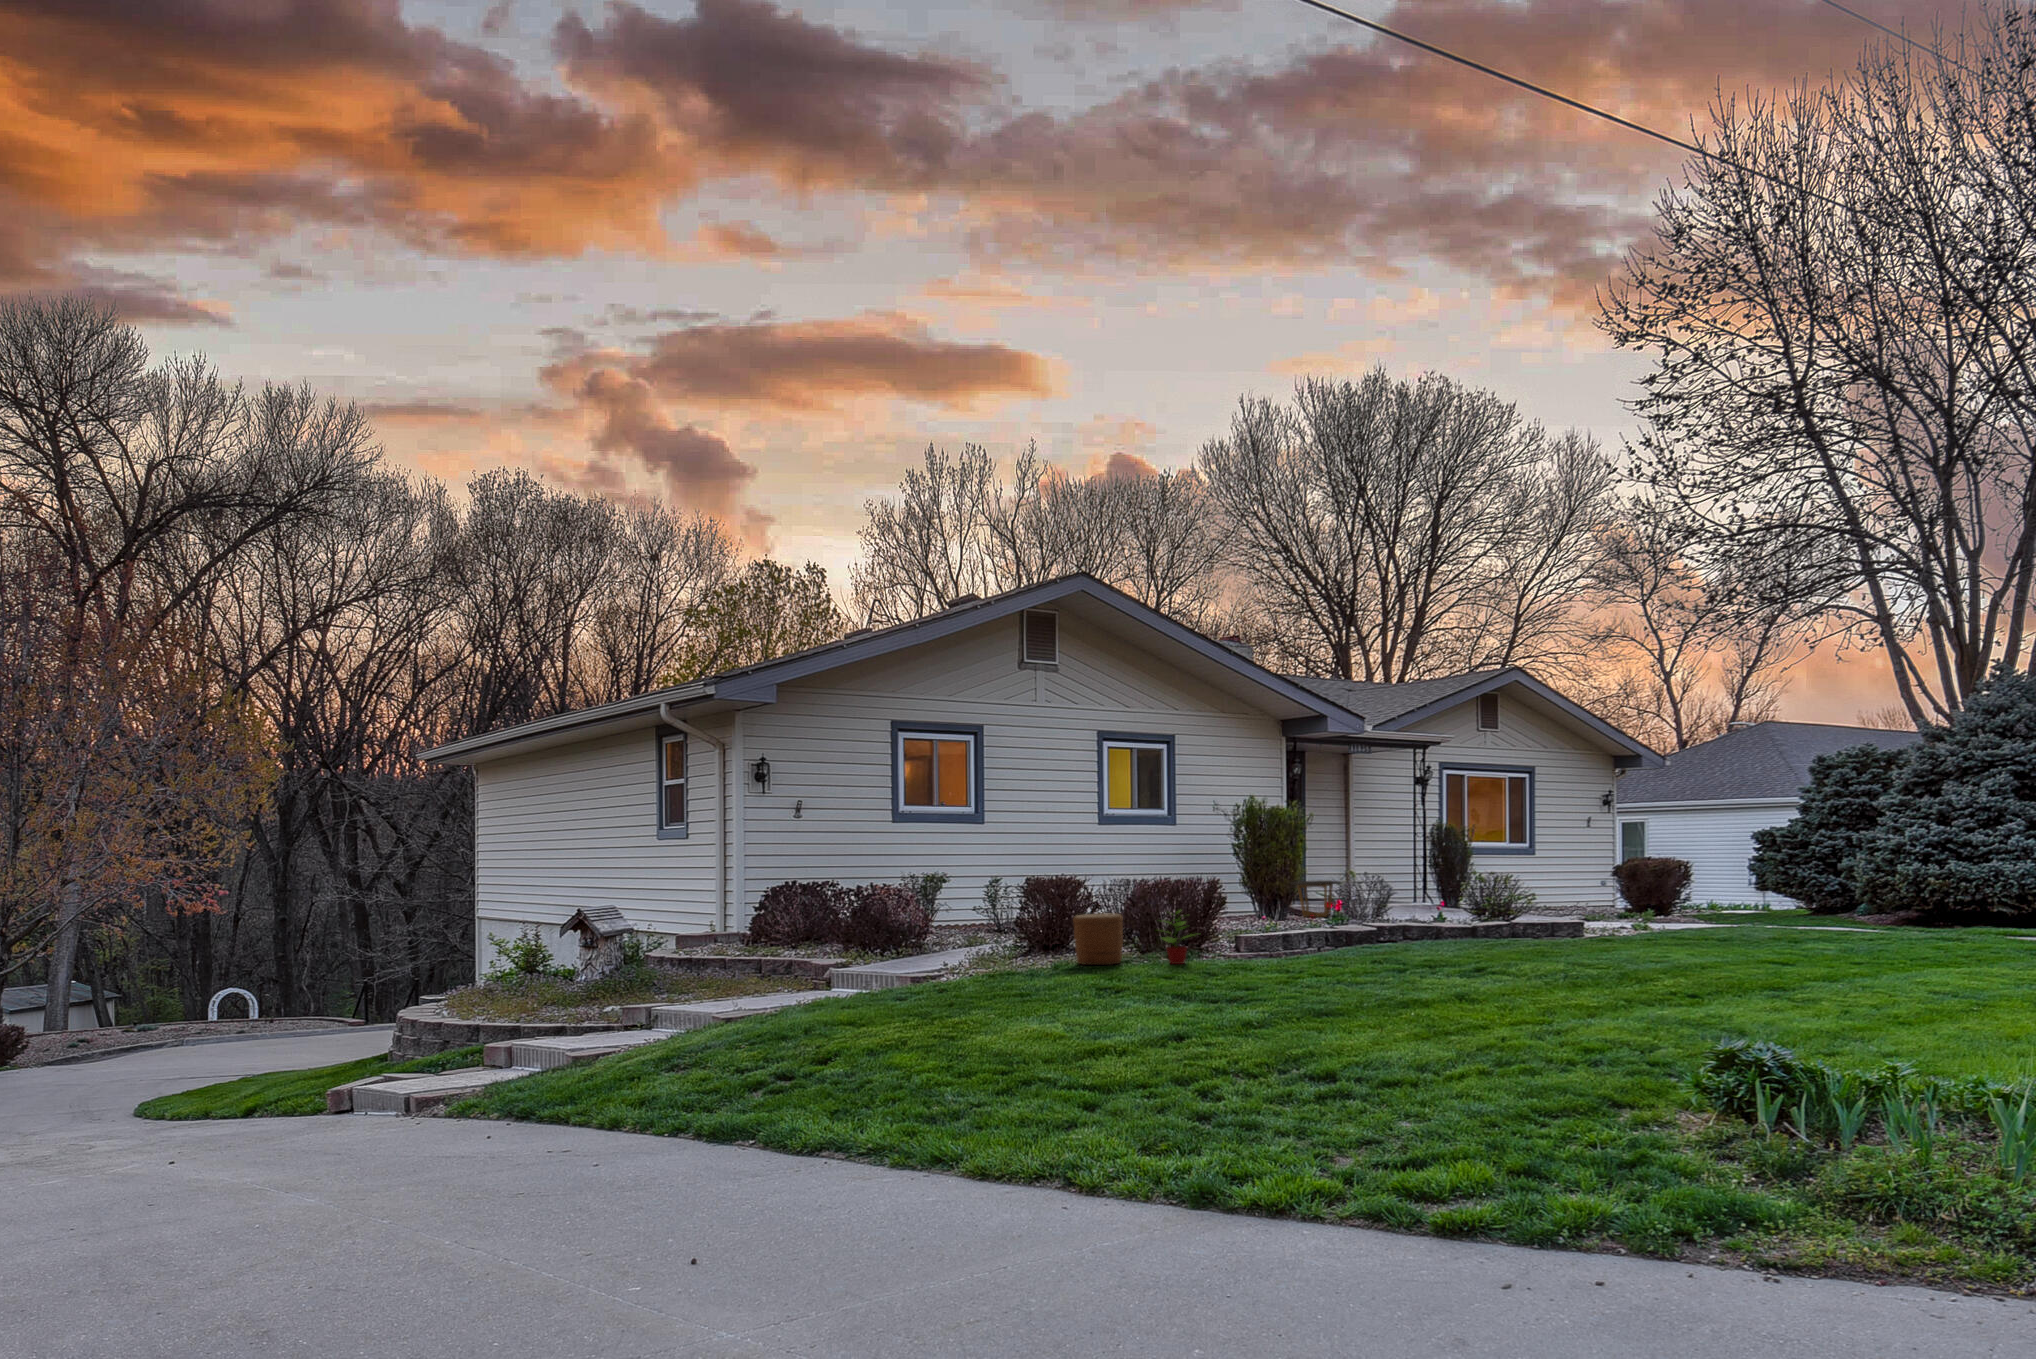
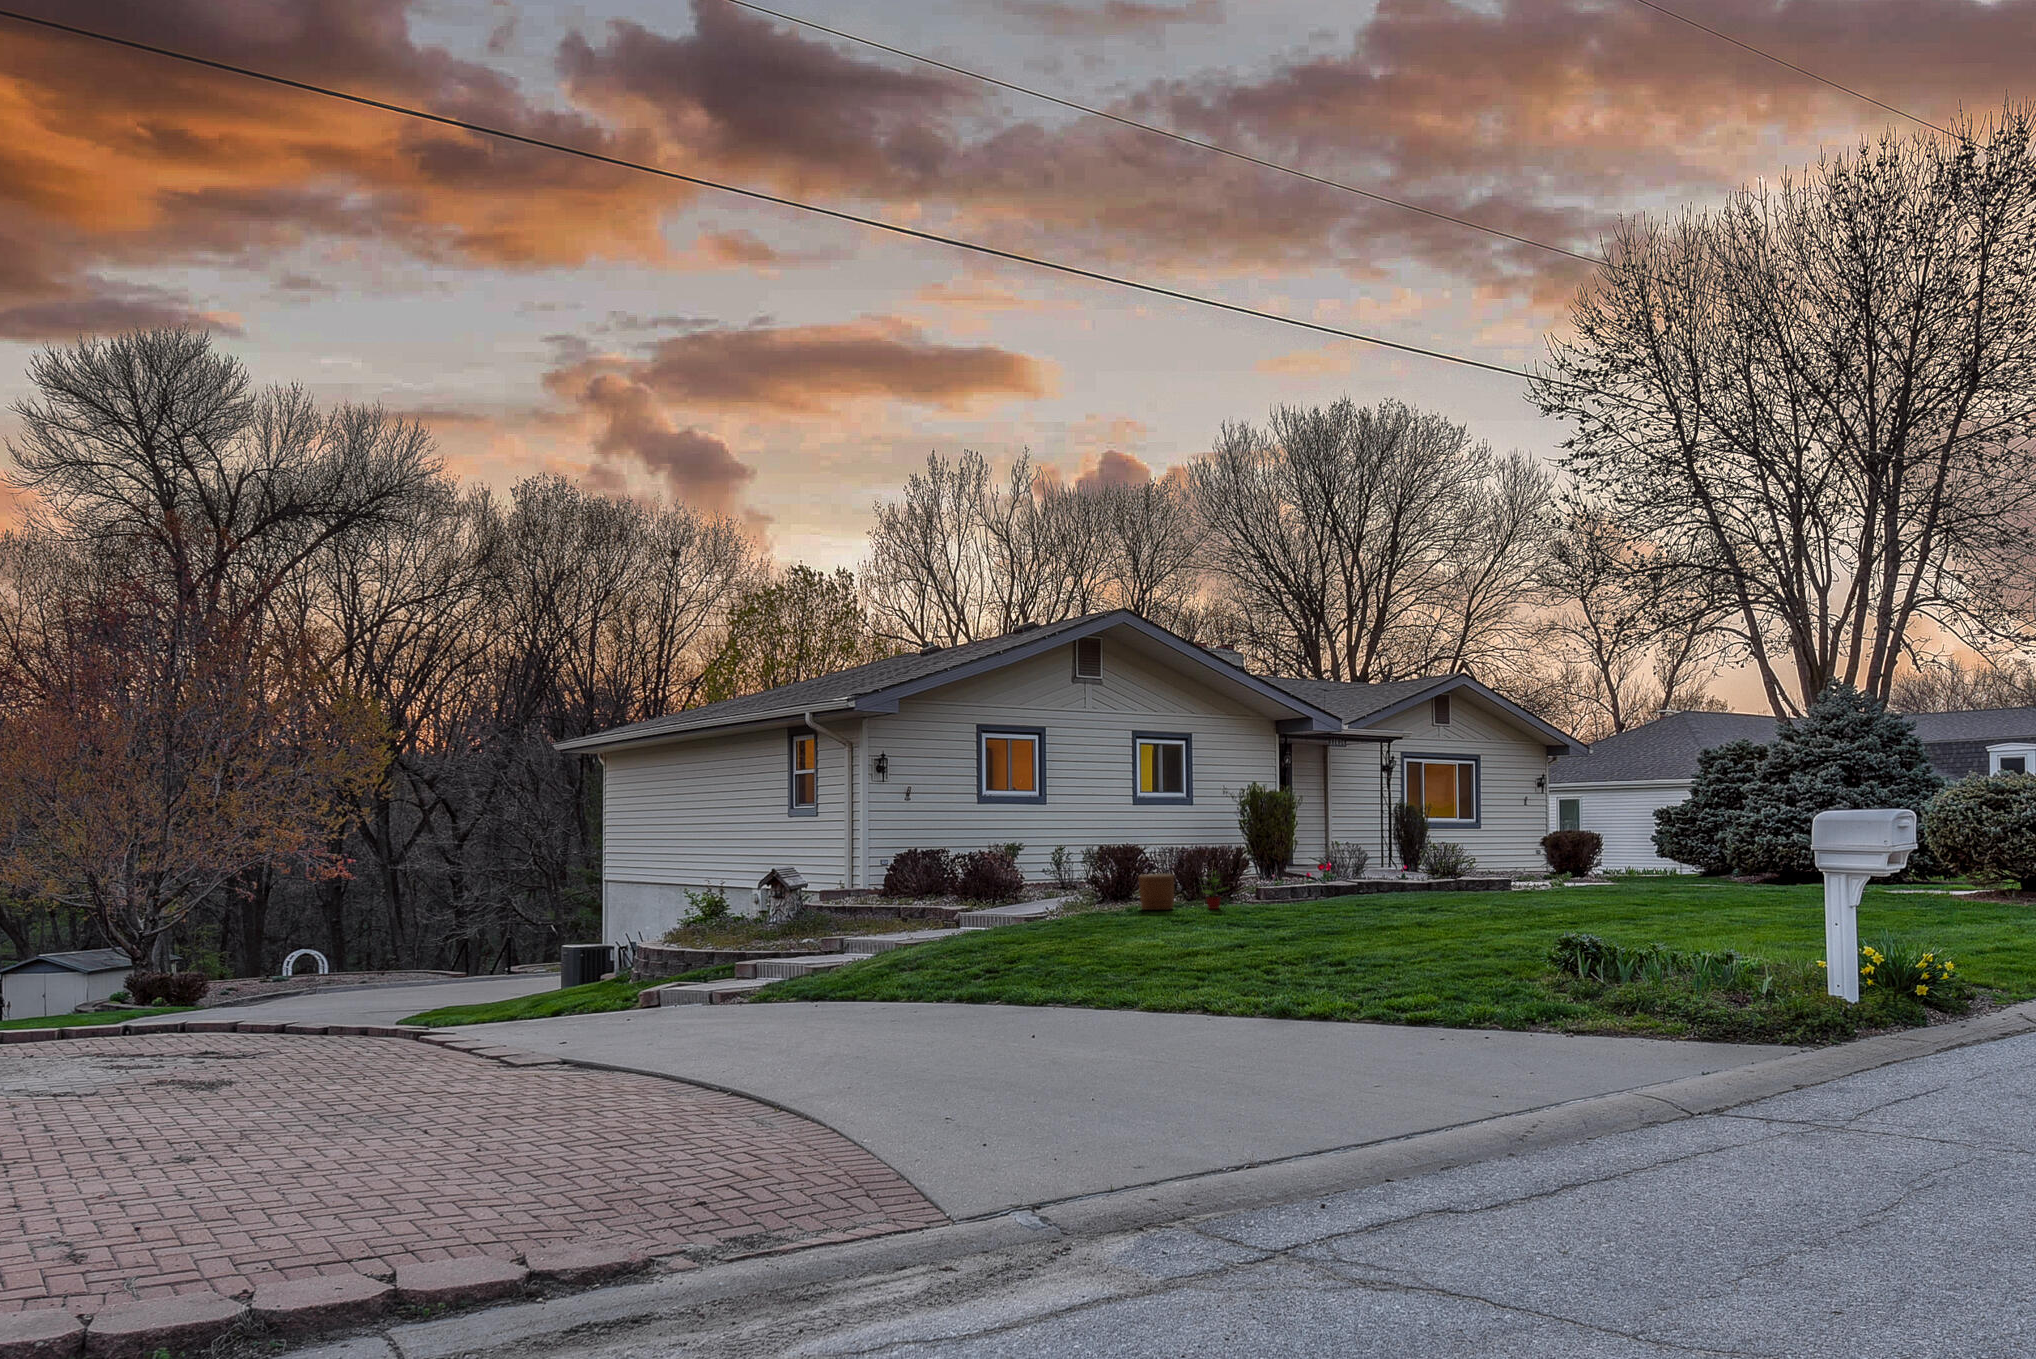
side table: present [1291,880,1340,917] -> none [1284,850,1323,878]

